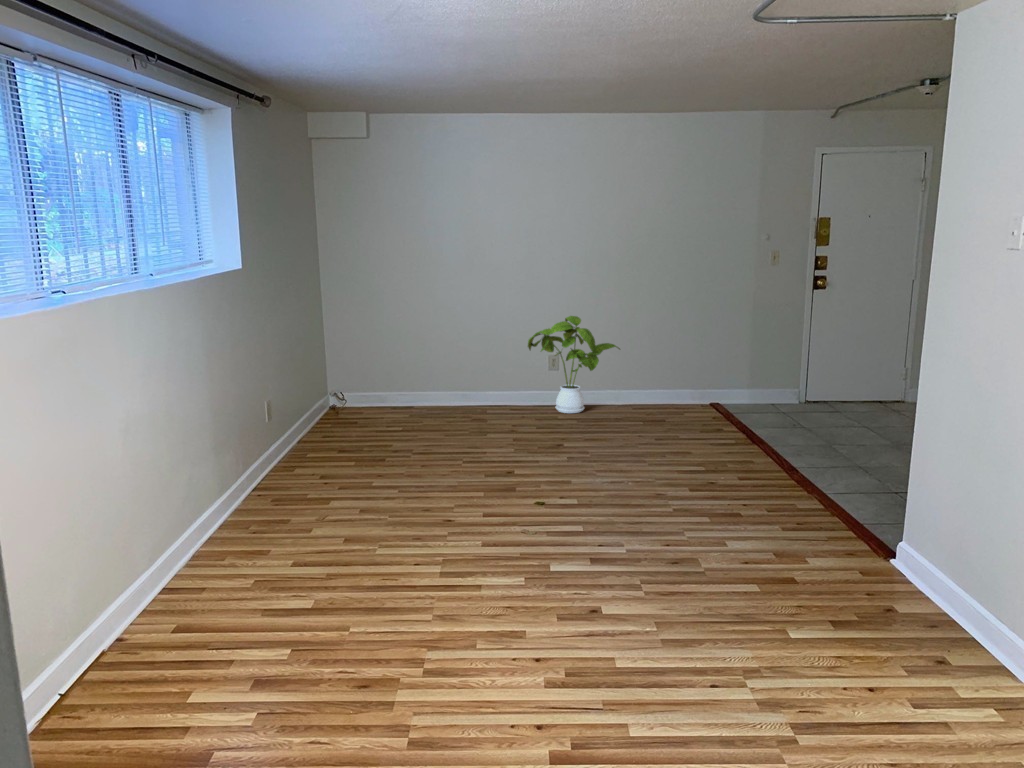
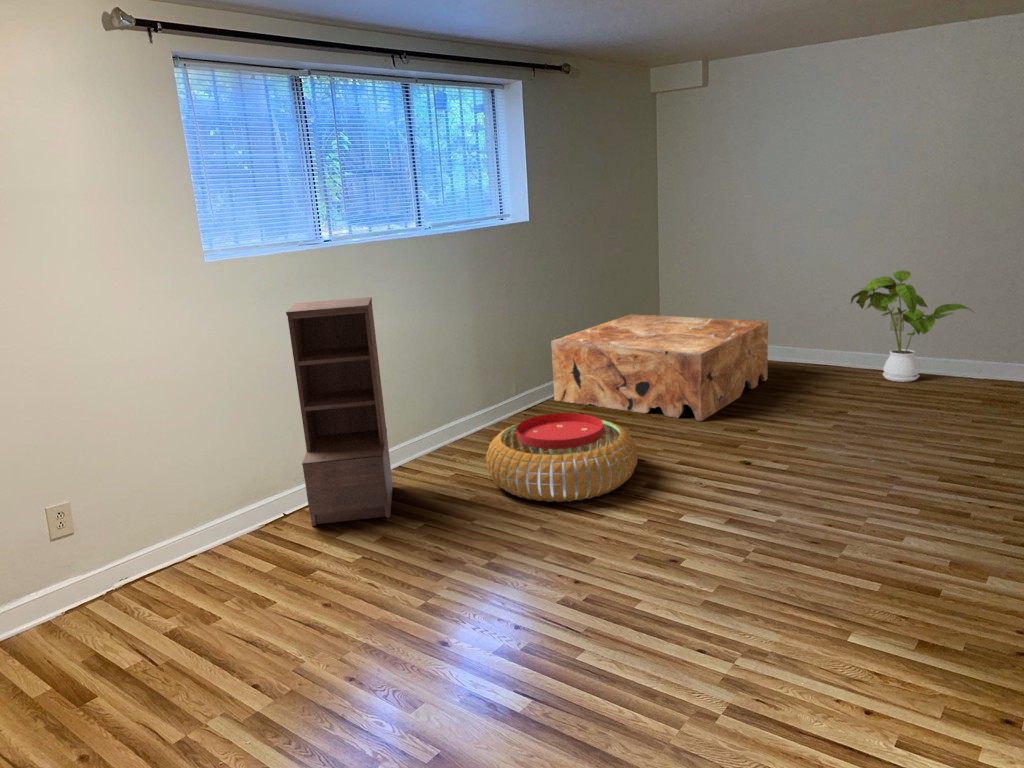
bookshelf: none [51,365,236,699] -> present [286,297,393,526]
coffee table: none [268,367,466,473] -> present [551,314,768,421]
pouf: none [300,482,474,589] -> present [486,413,637,502]

